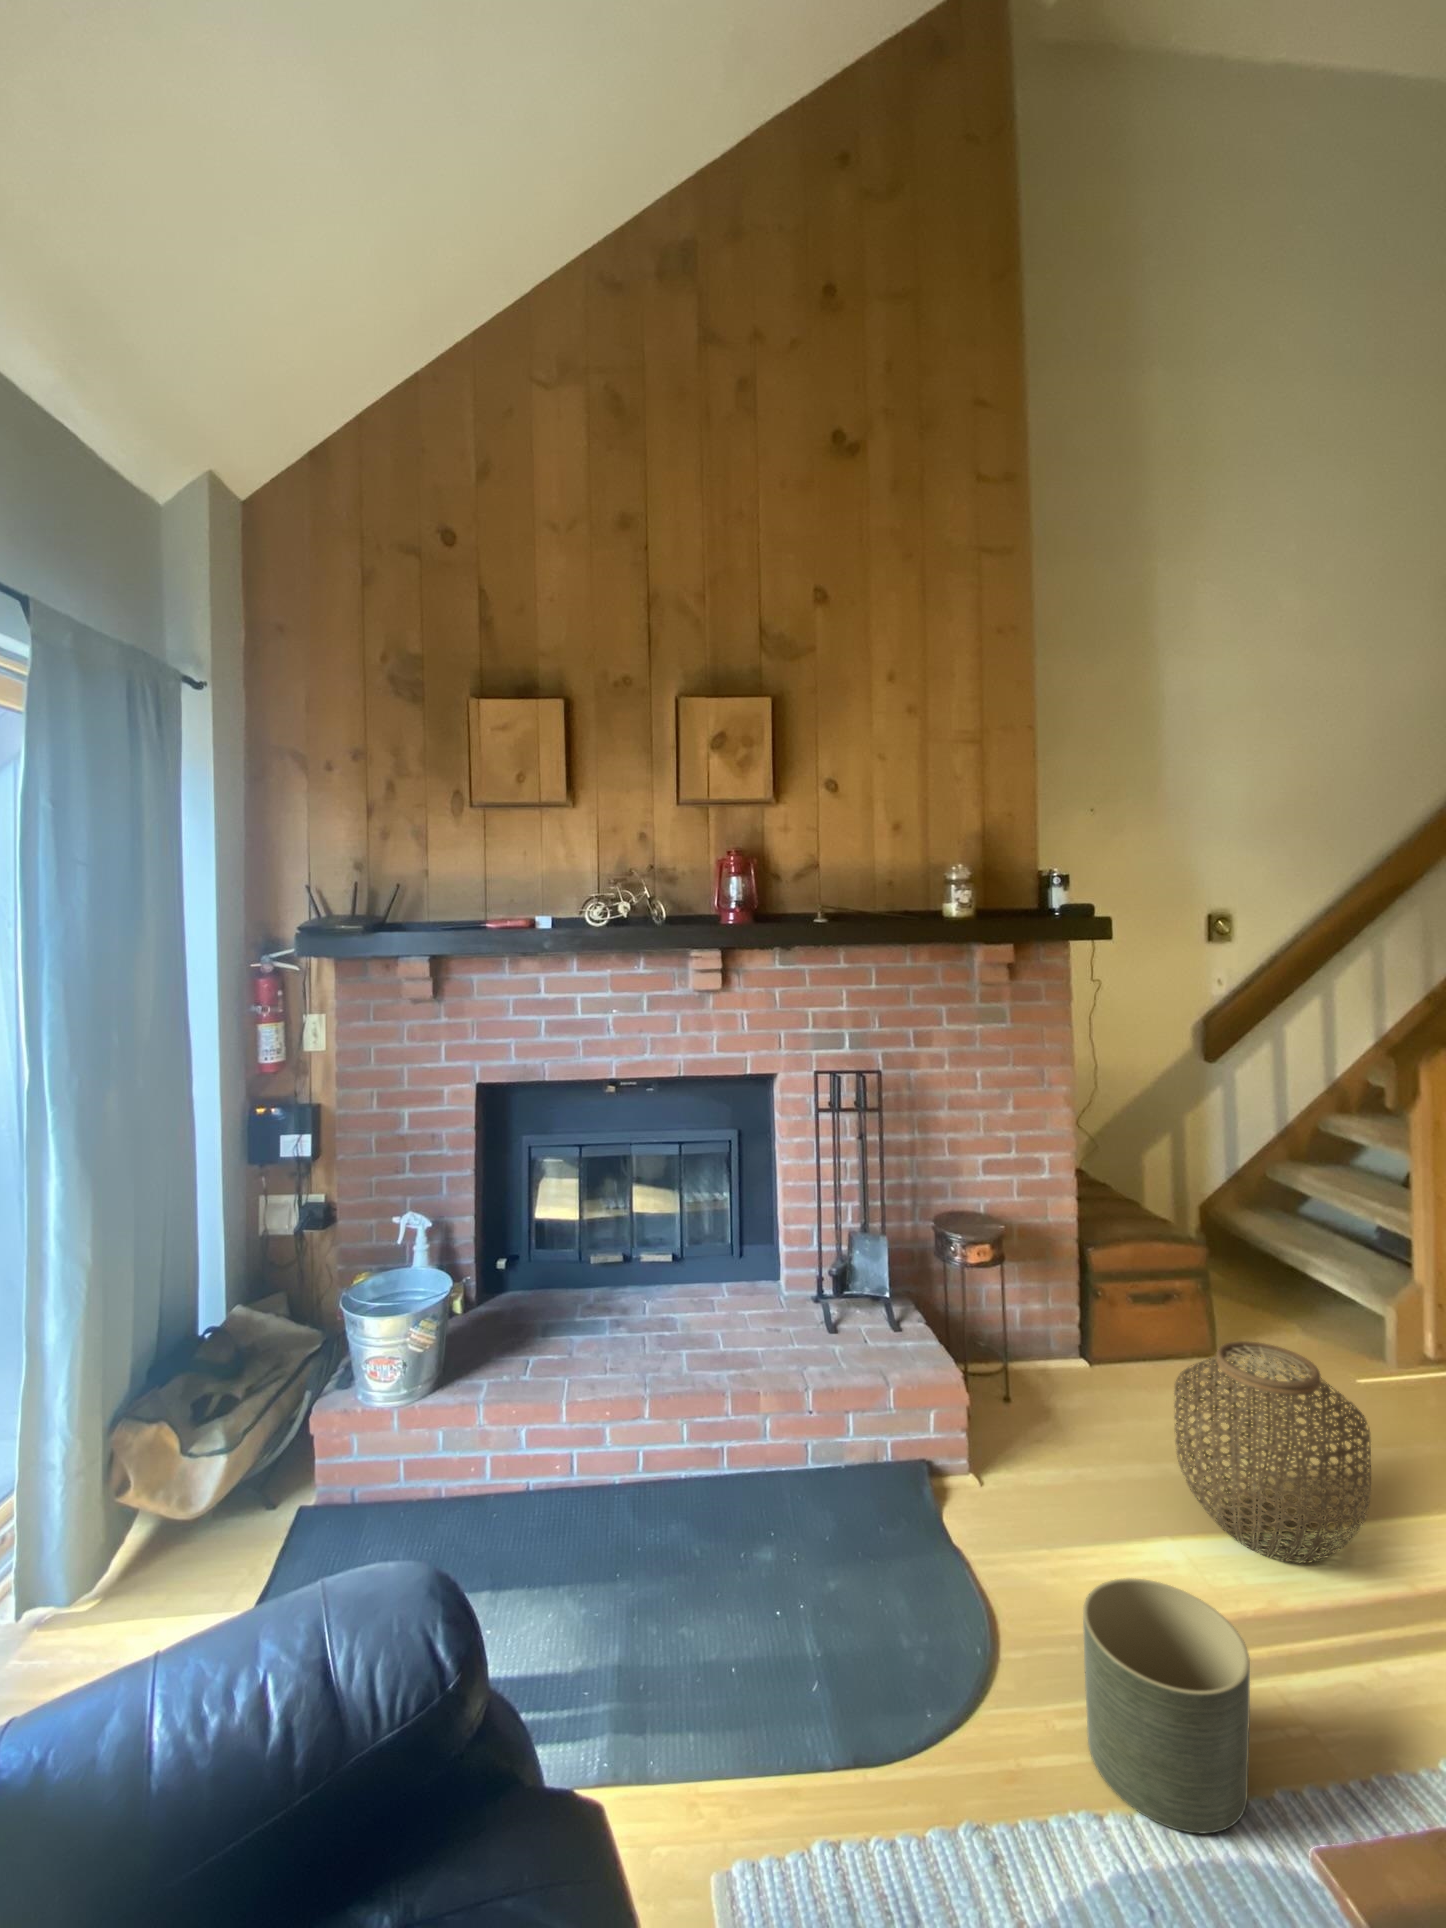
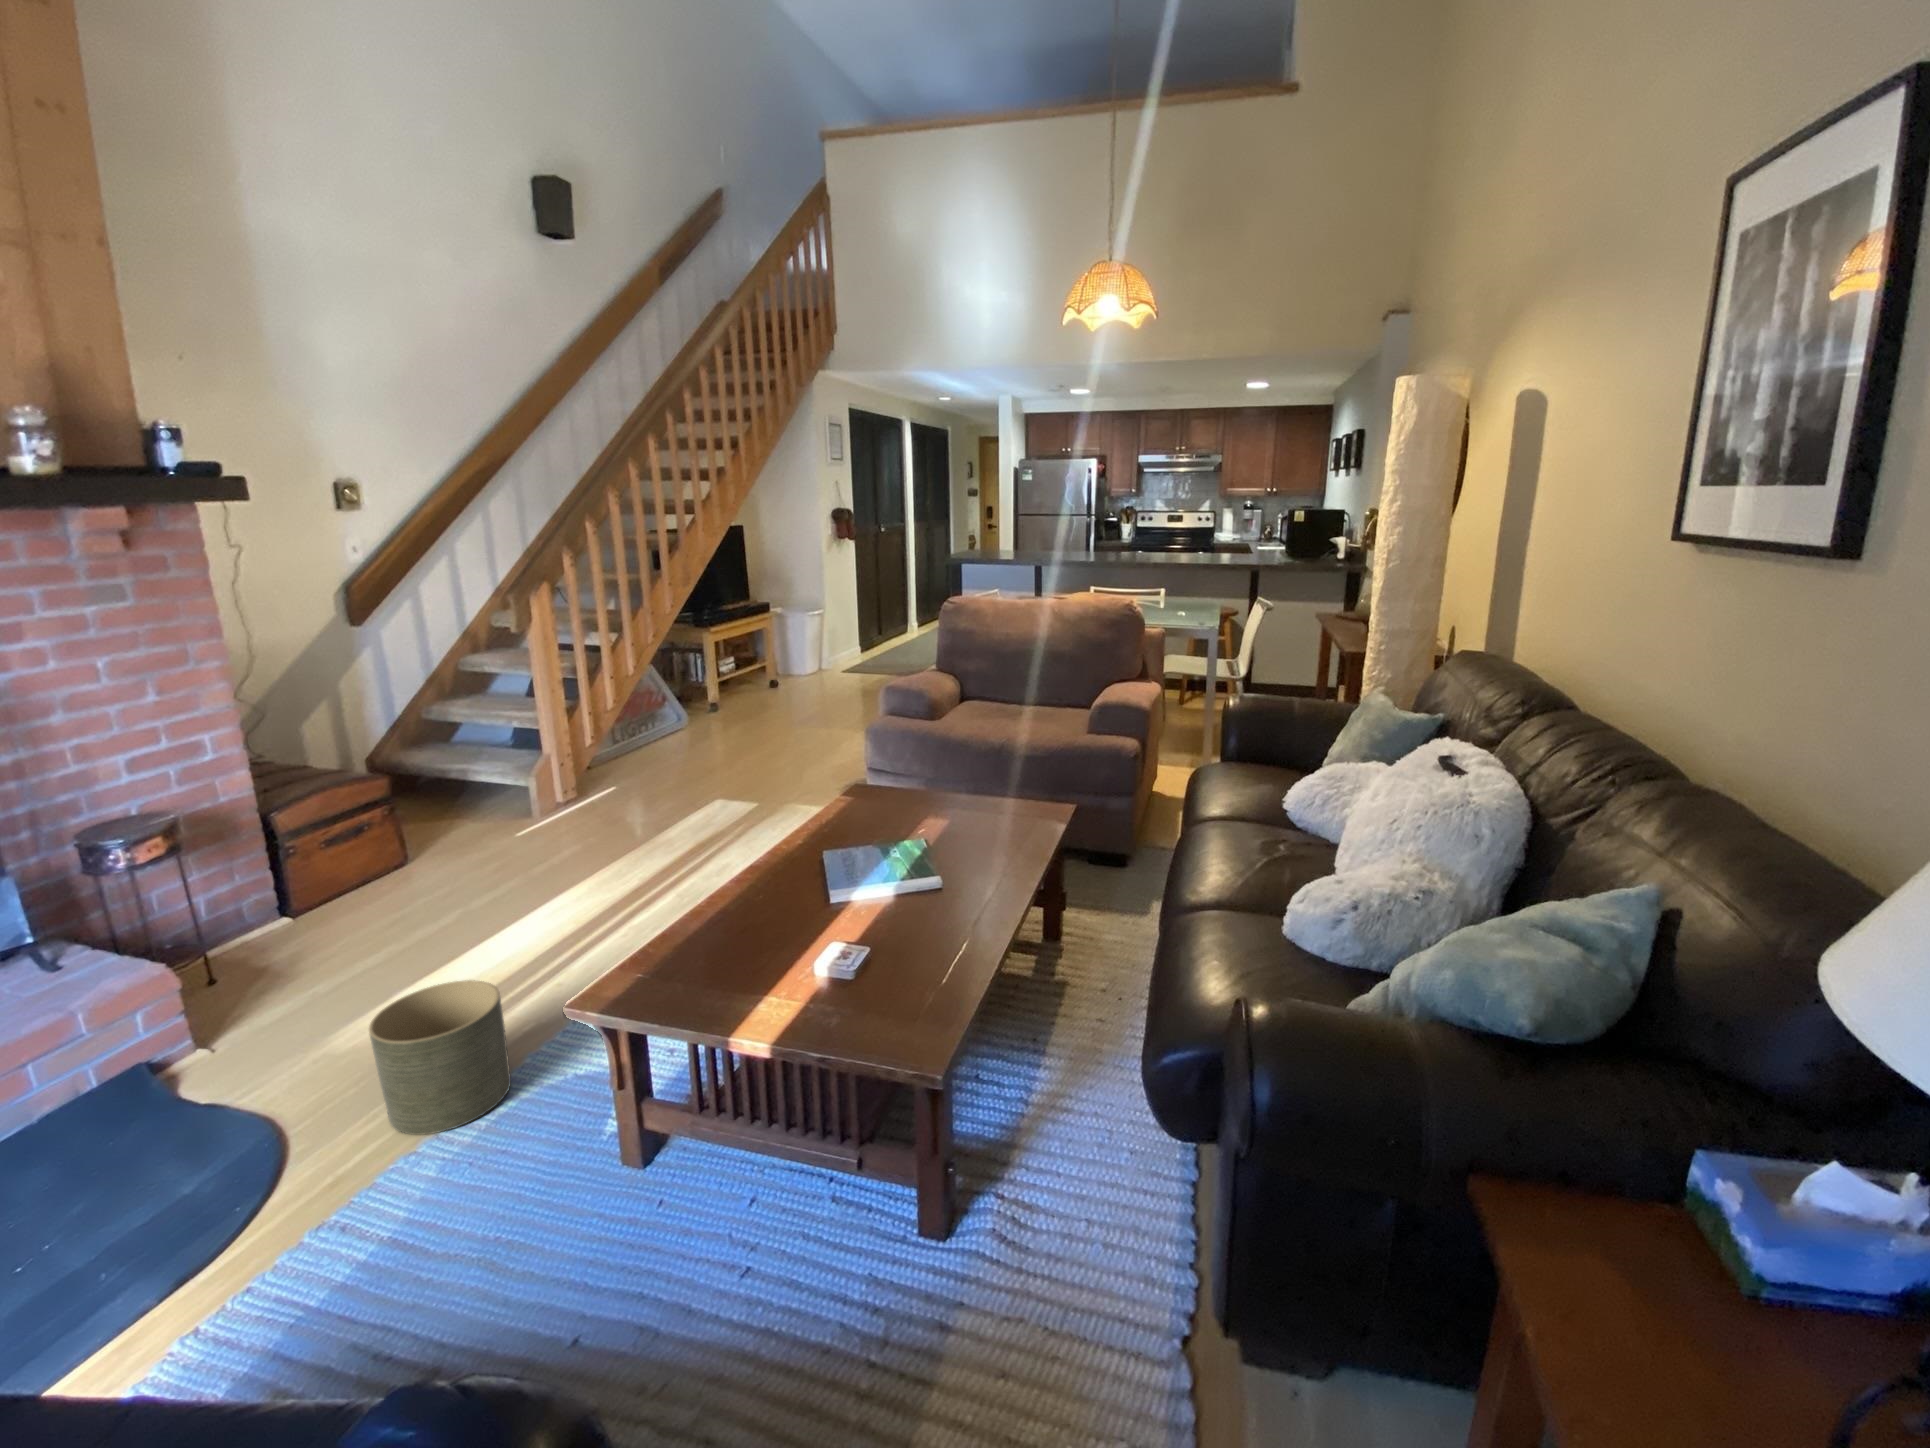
woven basket: present [1174,1341,1371,1563] -> none [394,813,548,964]

